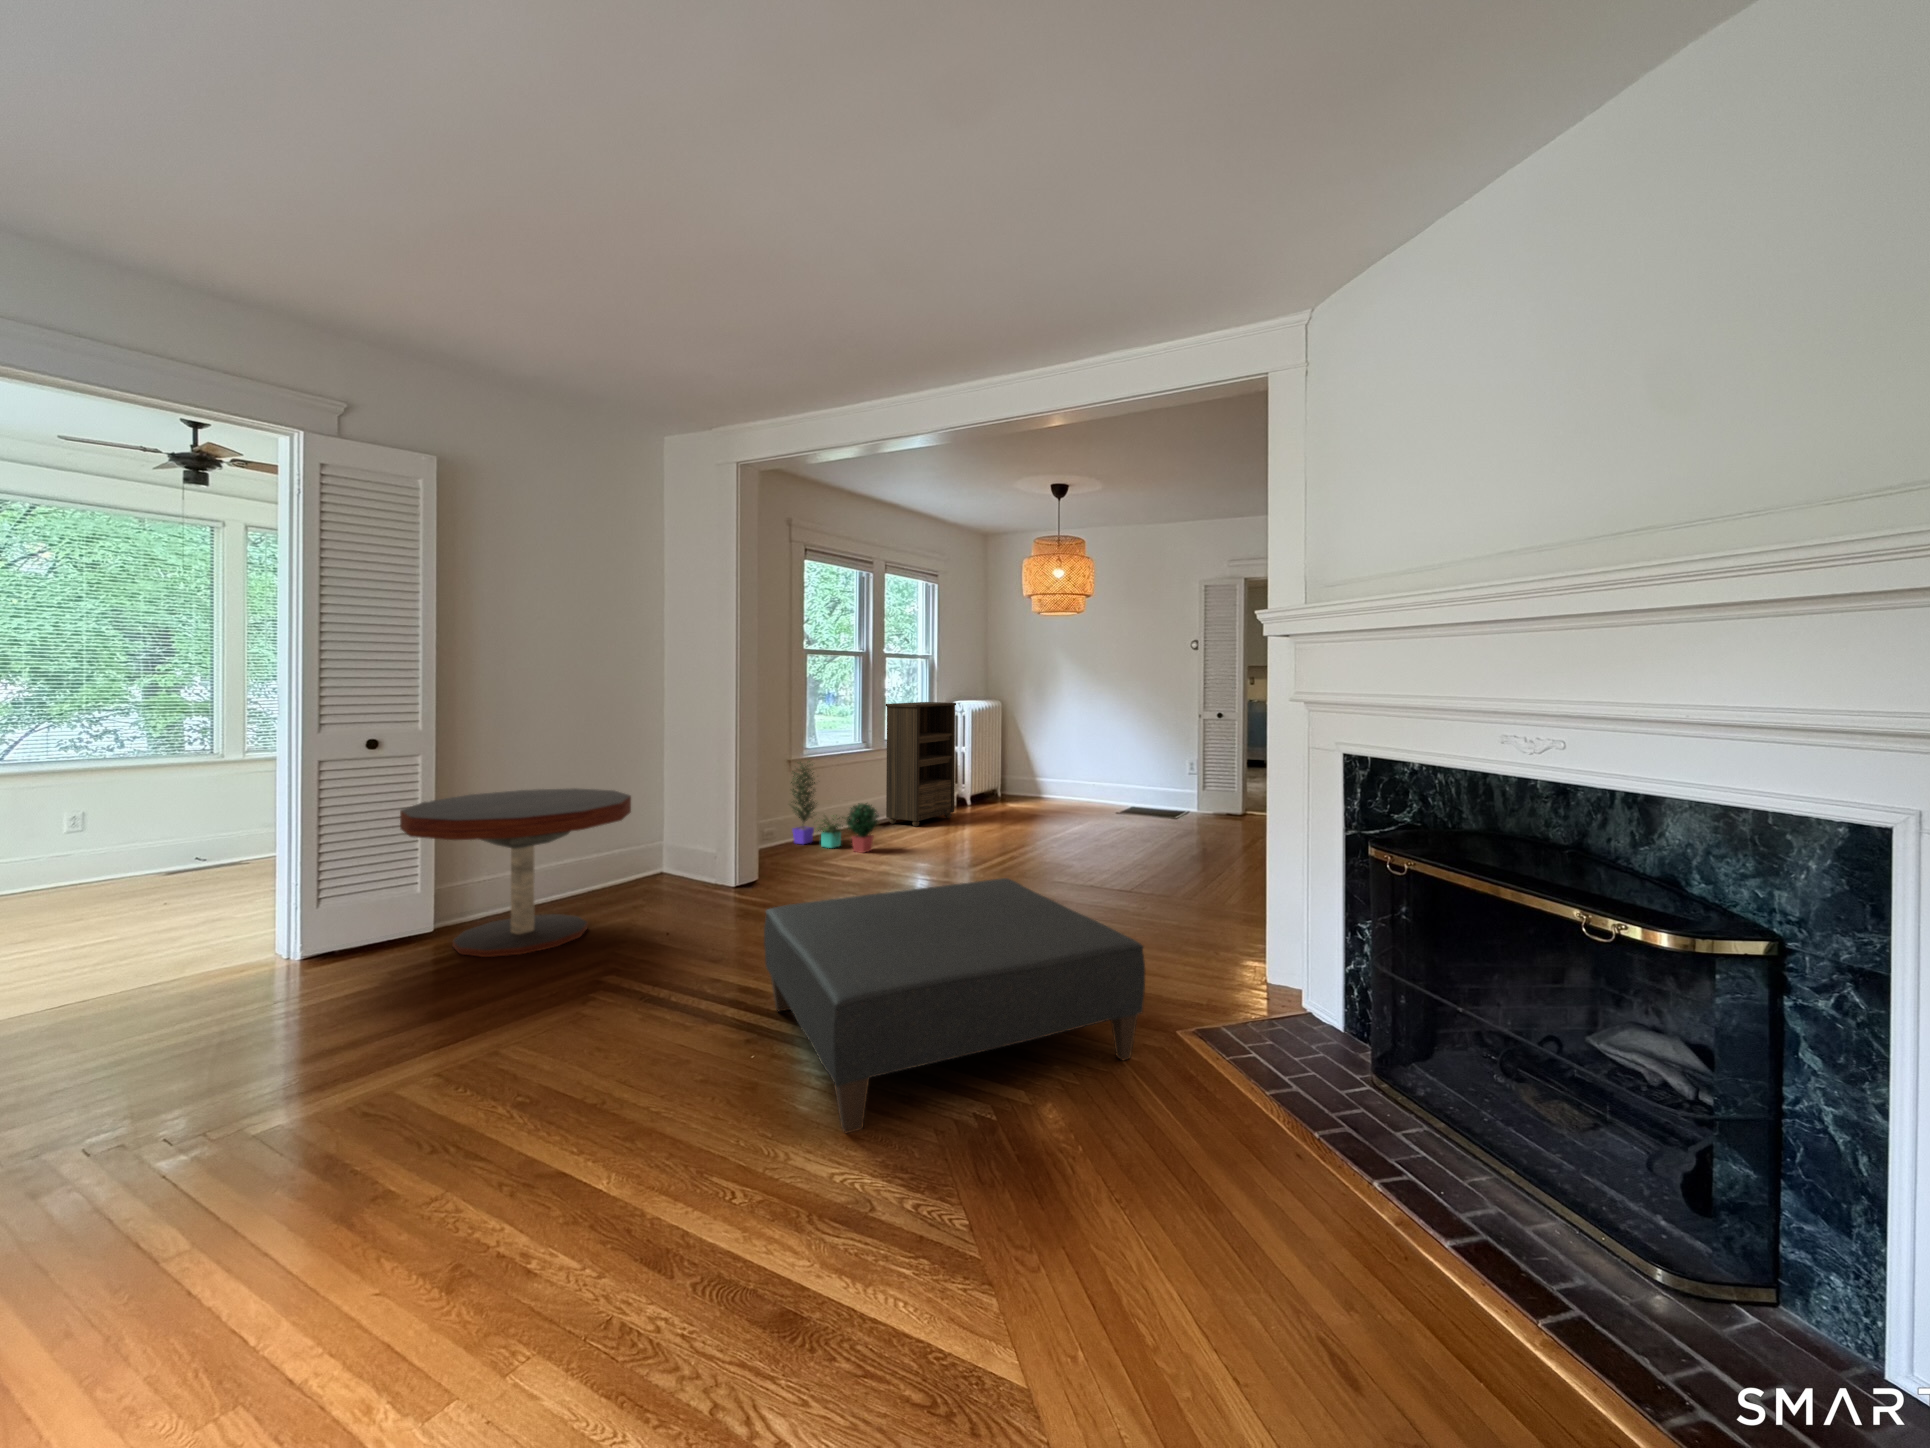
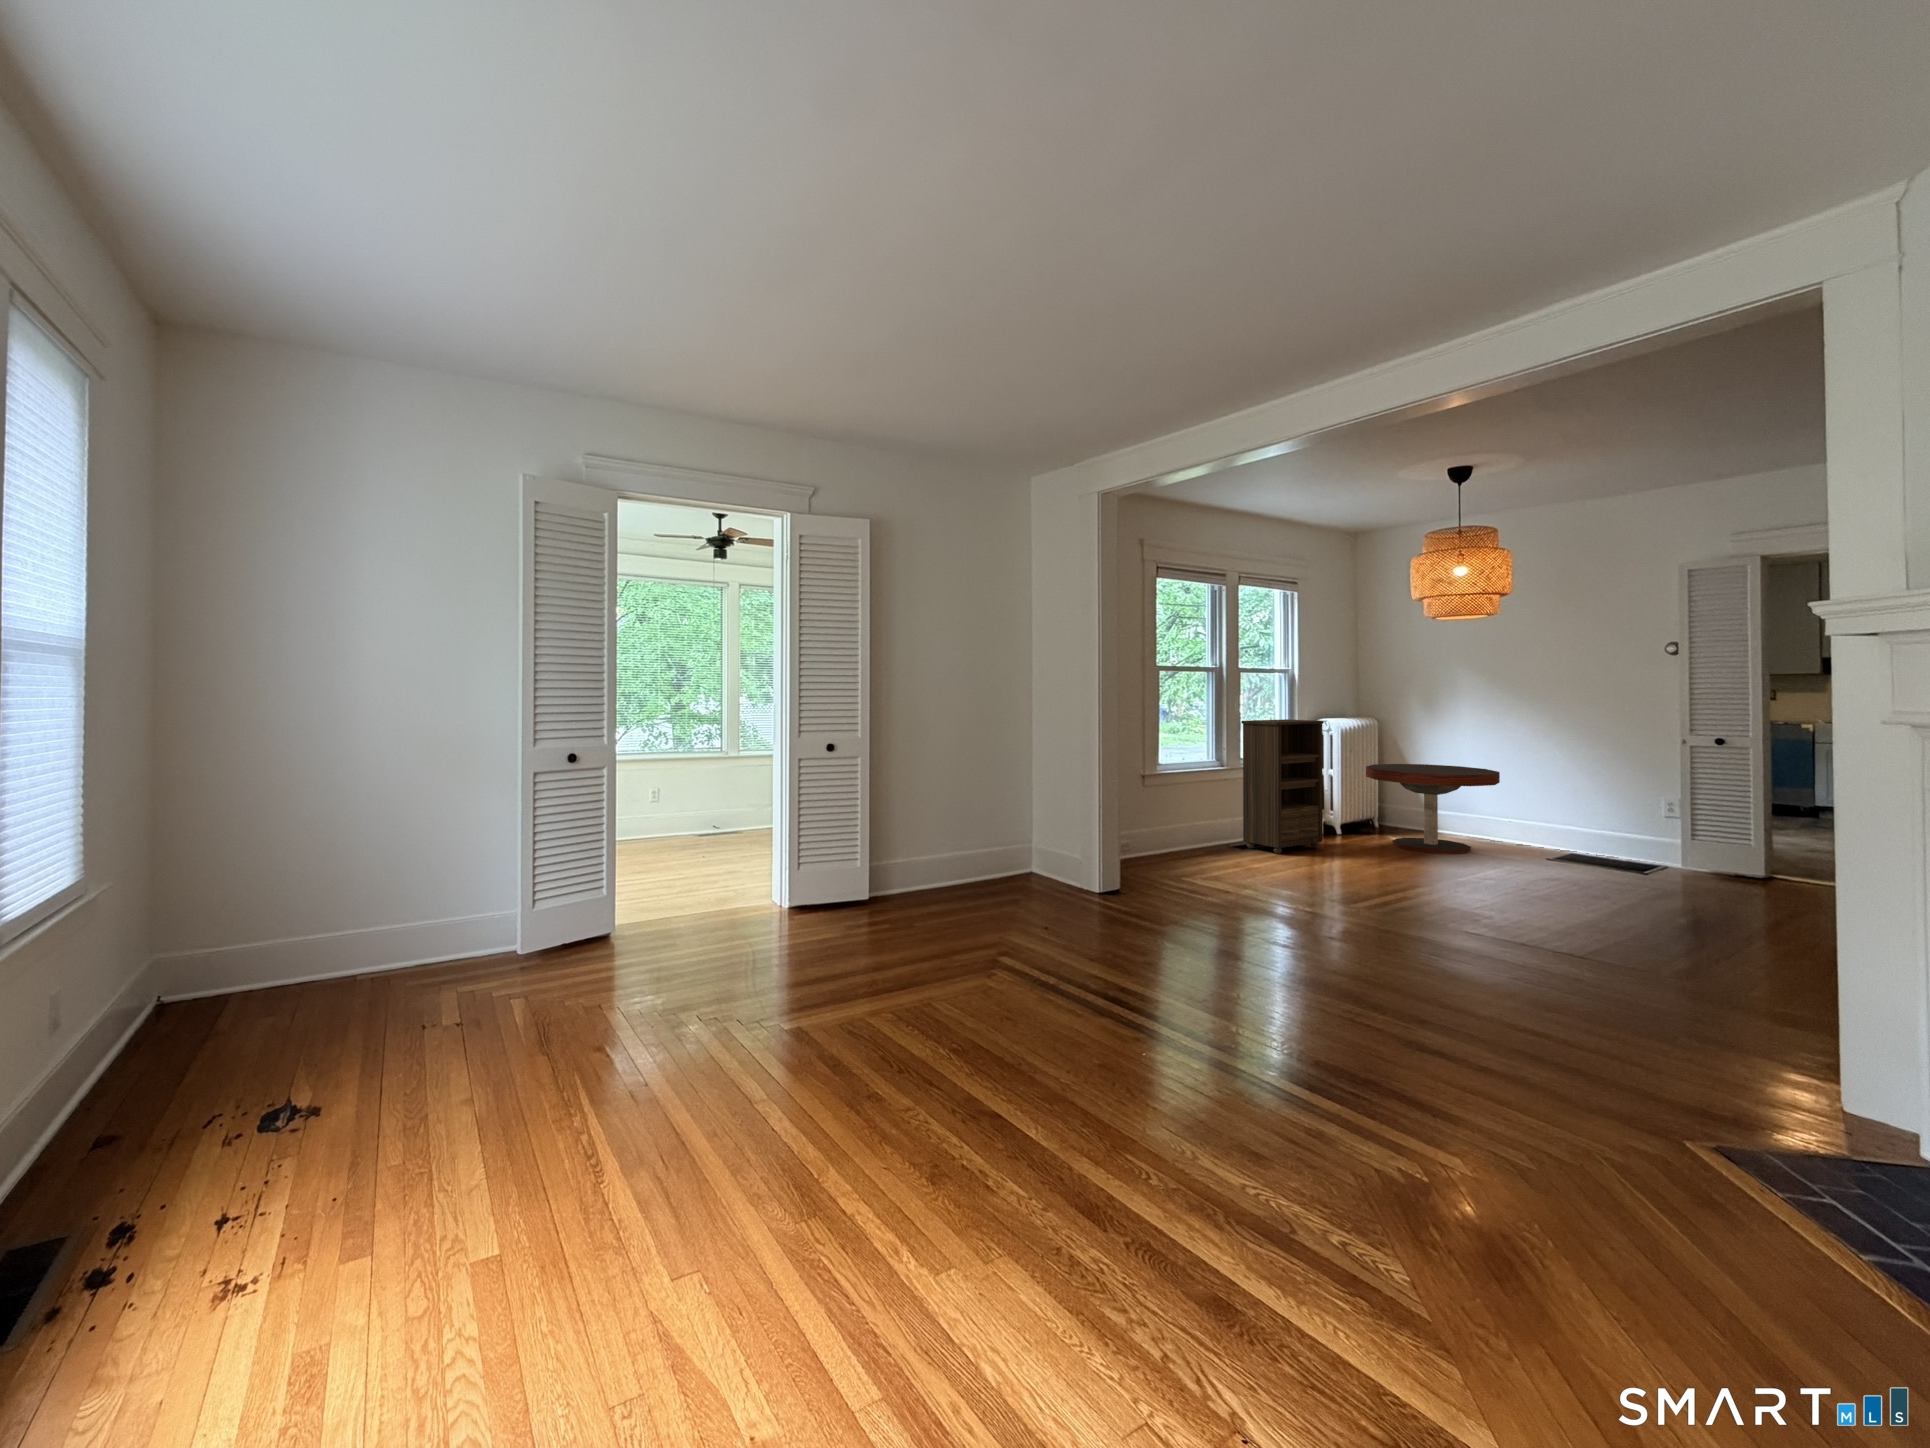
potted plant: present [791,761,879,853] -> none [1141,775,1241,876]
coffee table: present [400,788,631,957] -> present [1366,764,1500,854]
ottoman: present [764,878,1145,1133] -> none [1147,916,1631,1159]

